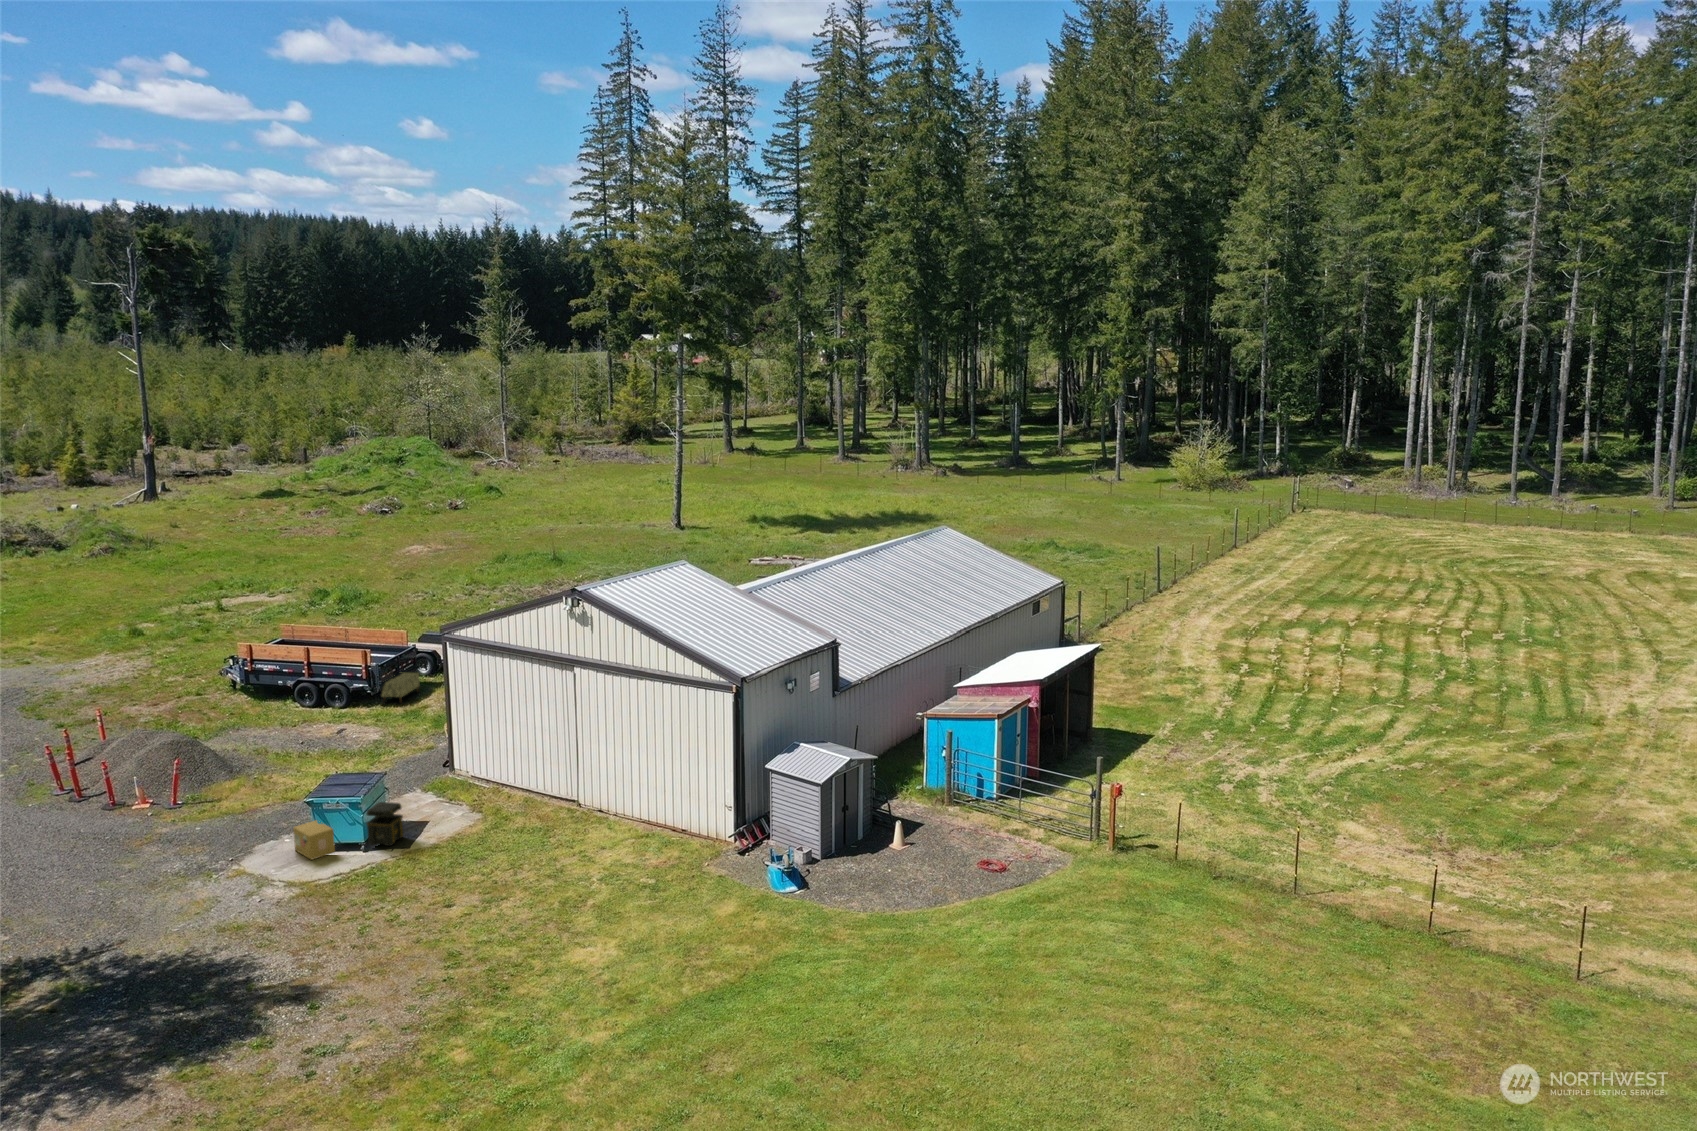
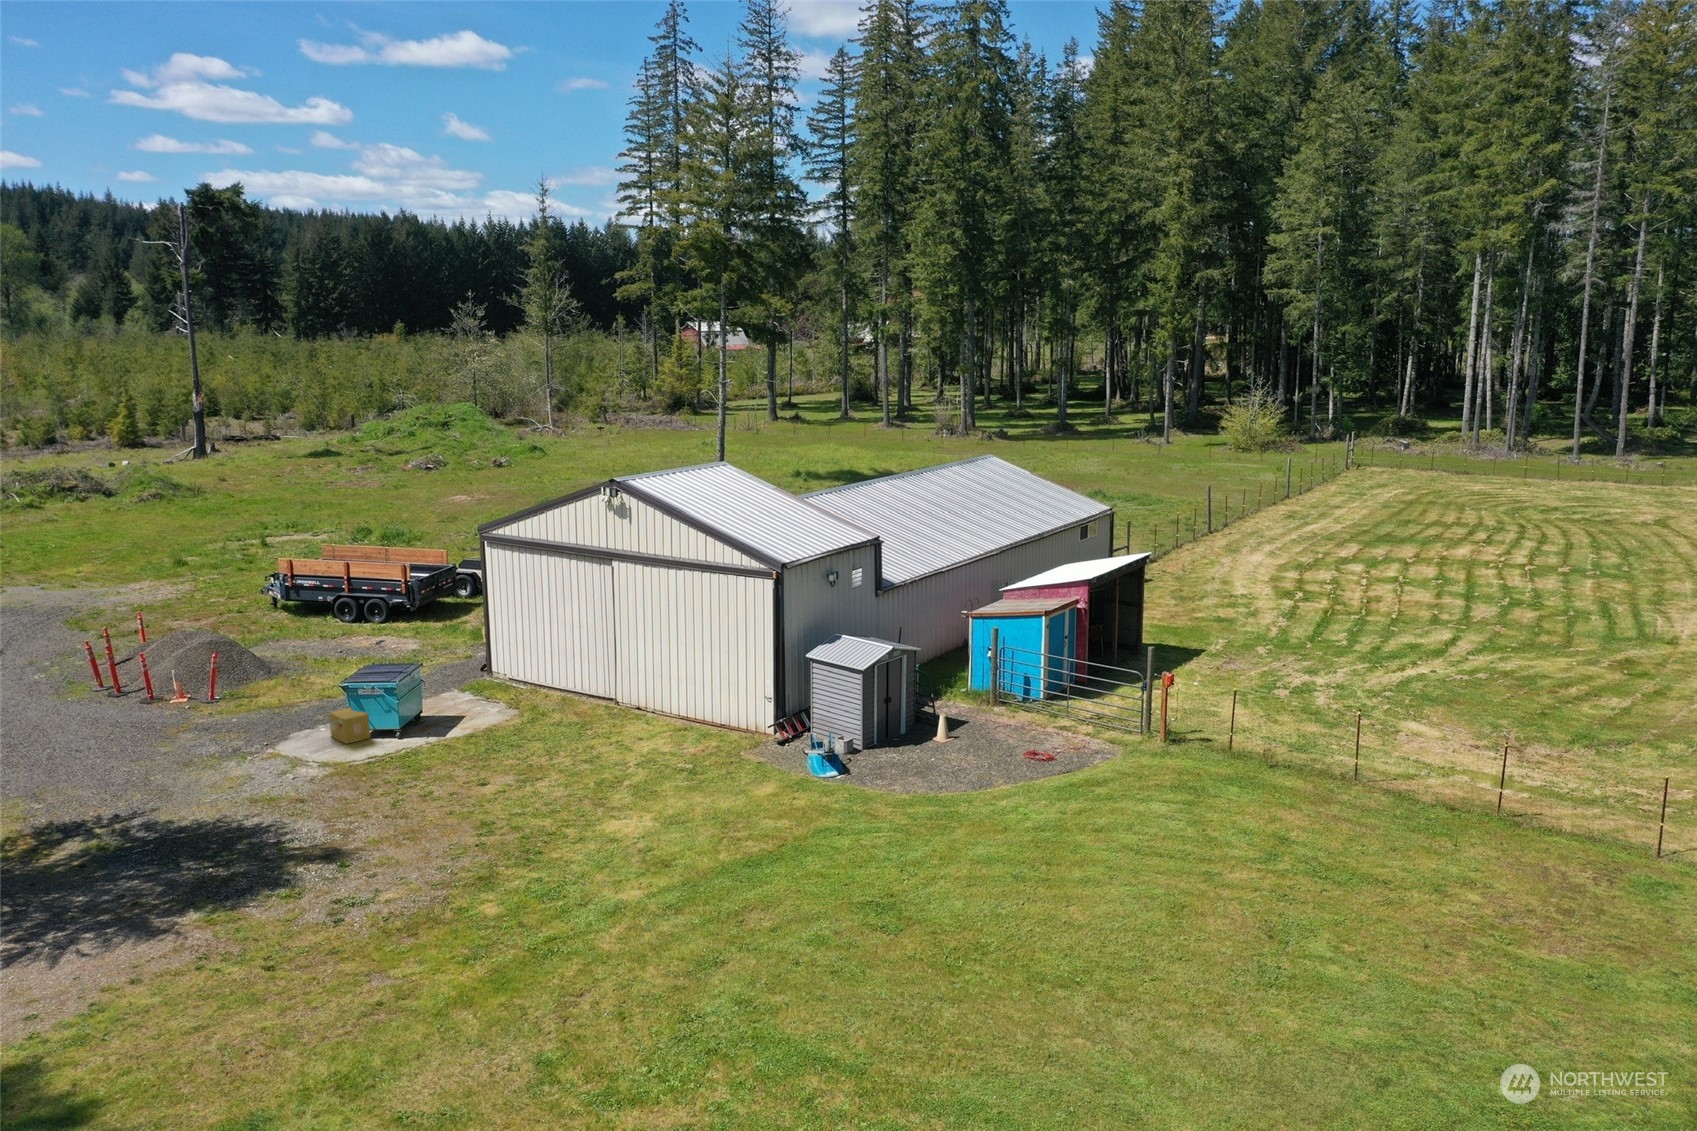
bench: present [382,673,420,702] -> none [424,592,463,620]
toolbox: present [366,802,403,846] -> none [402,690,439,733]

